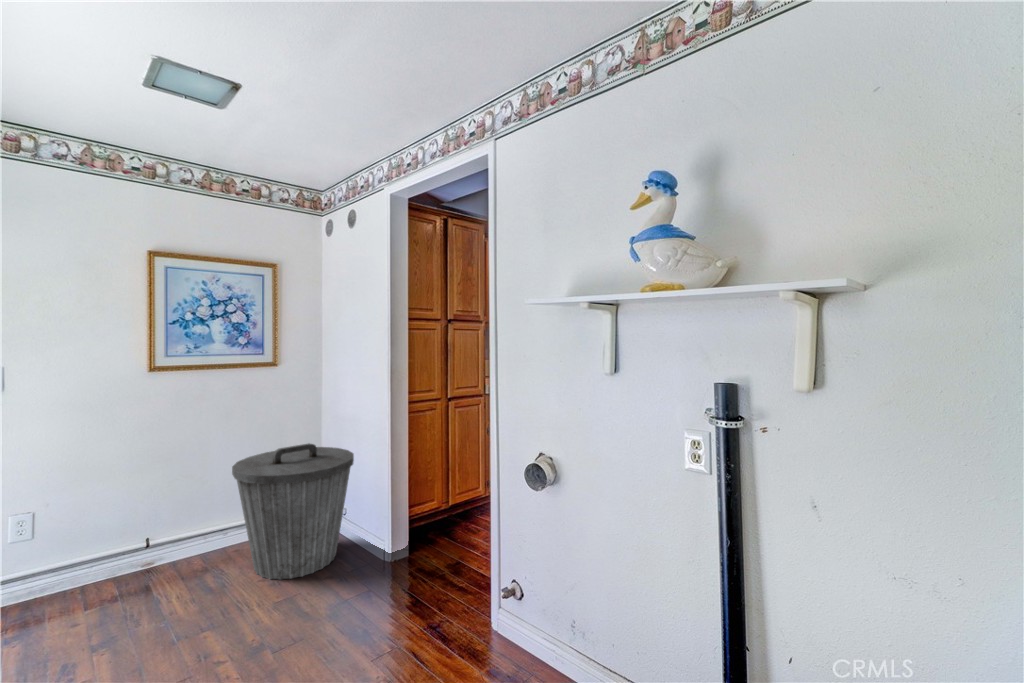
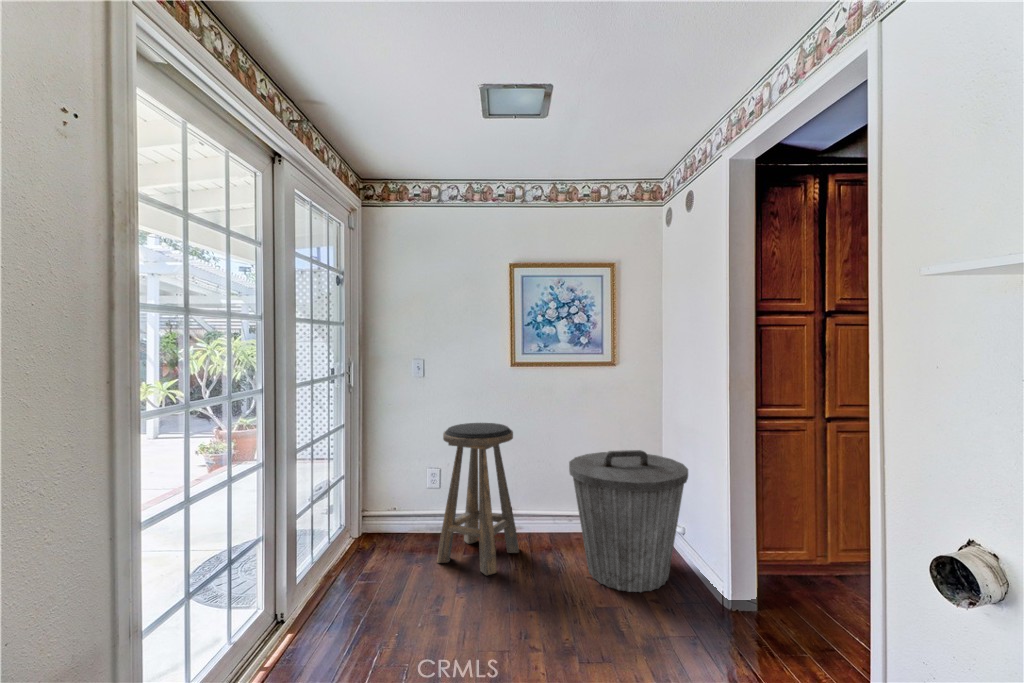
stool: none [33,439,164,631] -> present [437,423,519,575]

